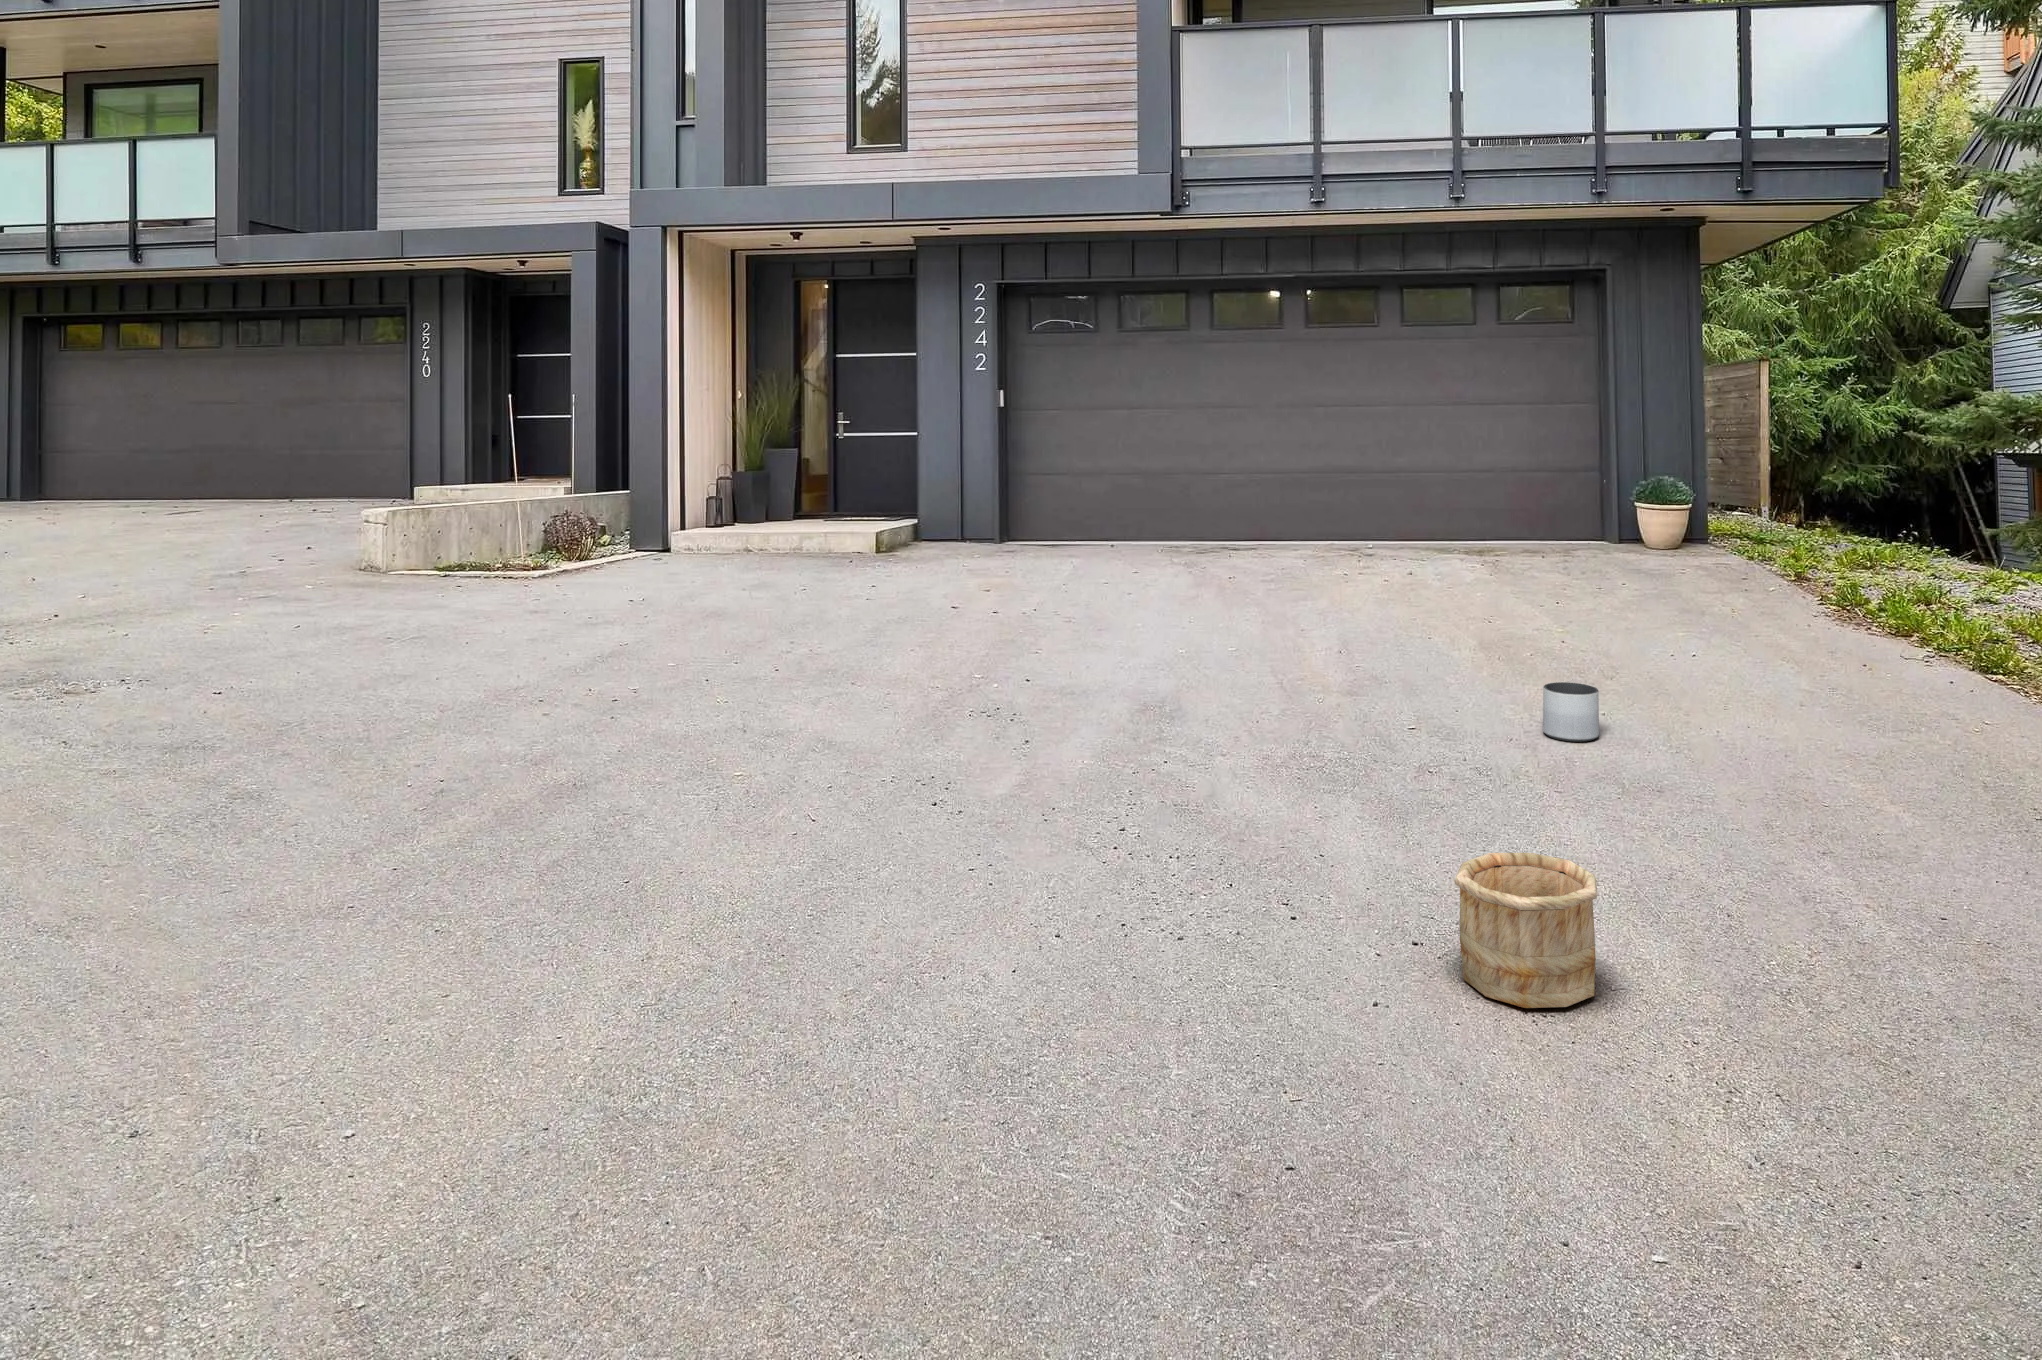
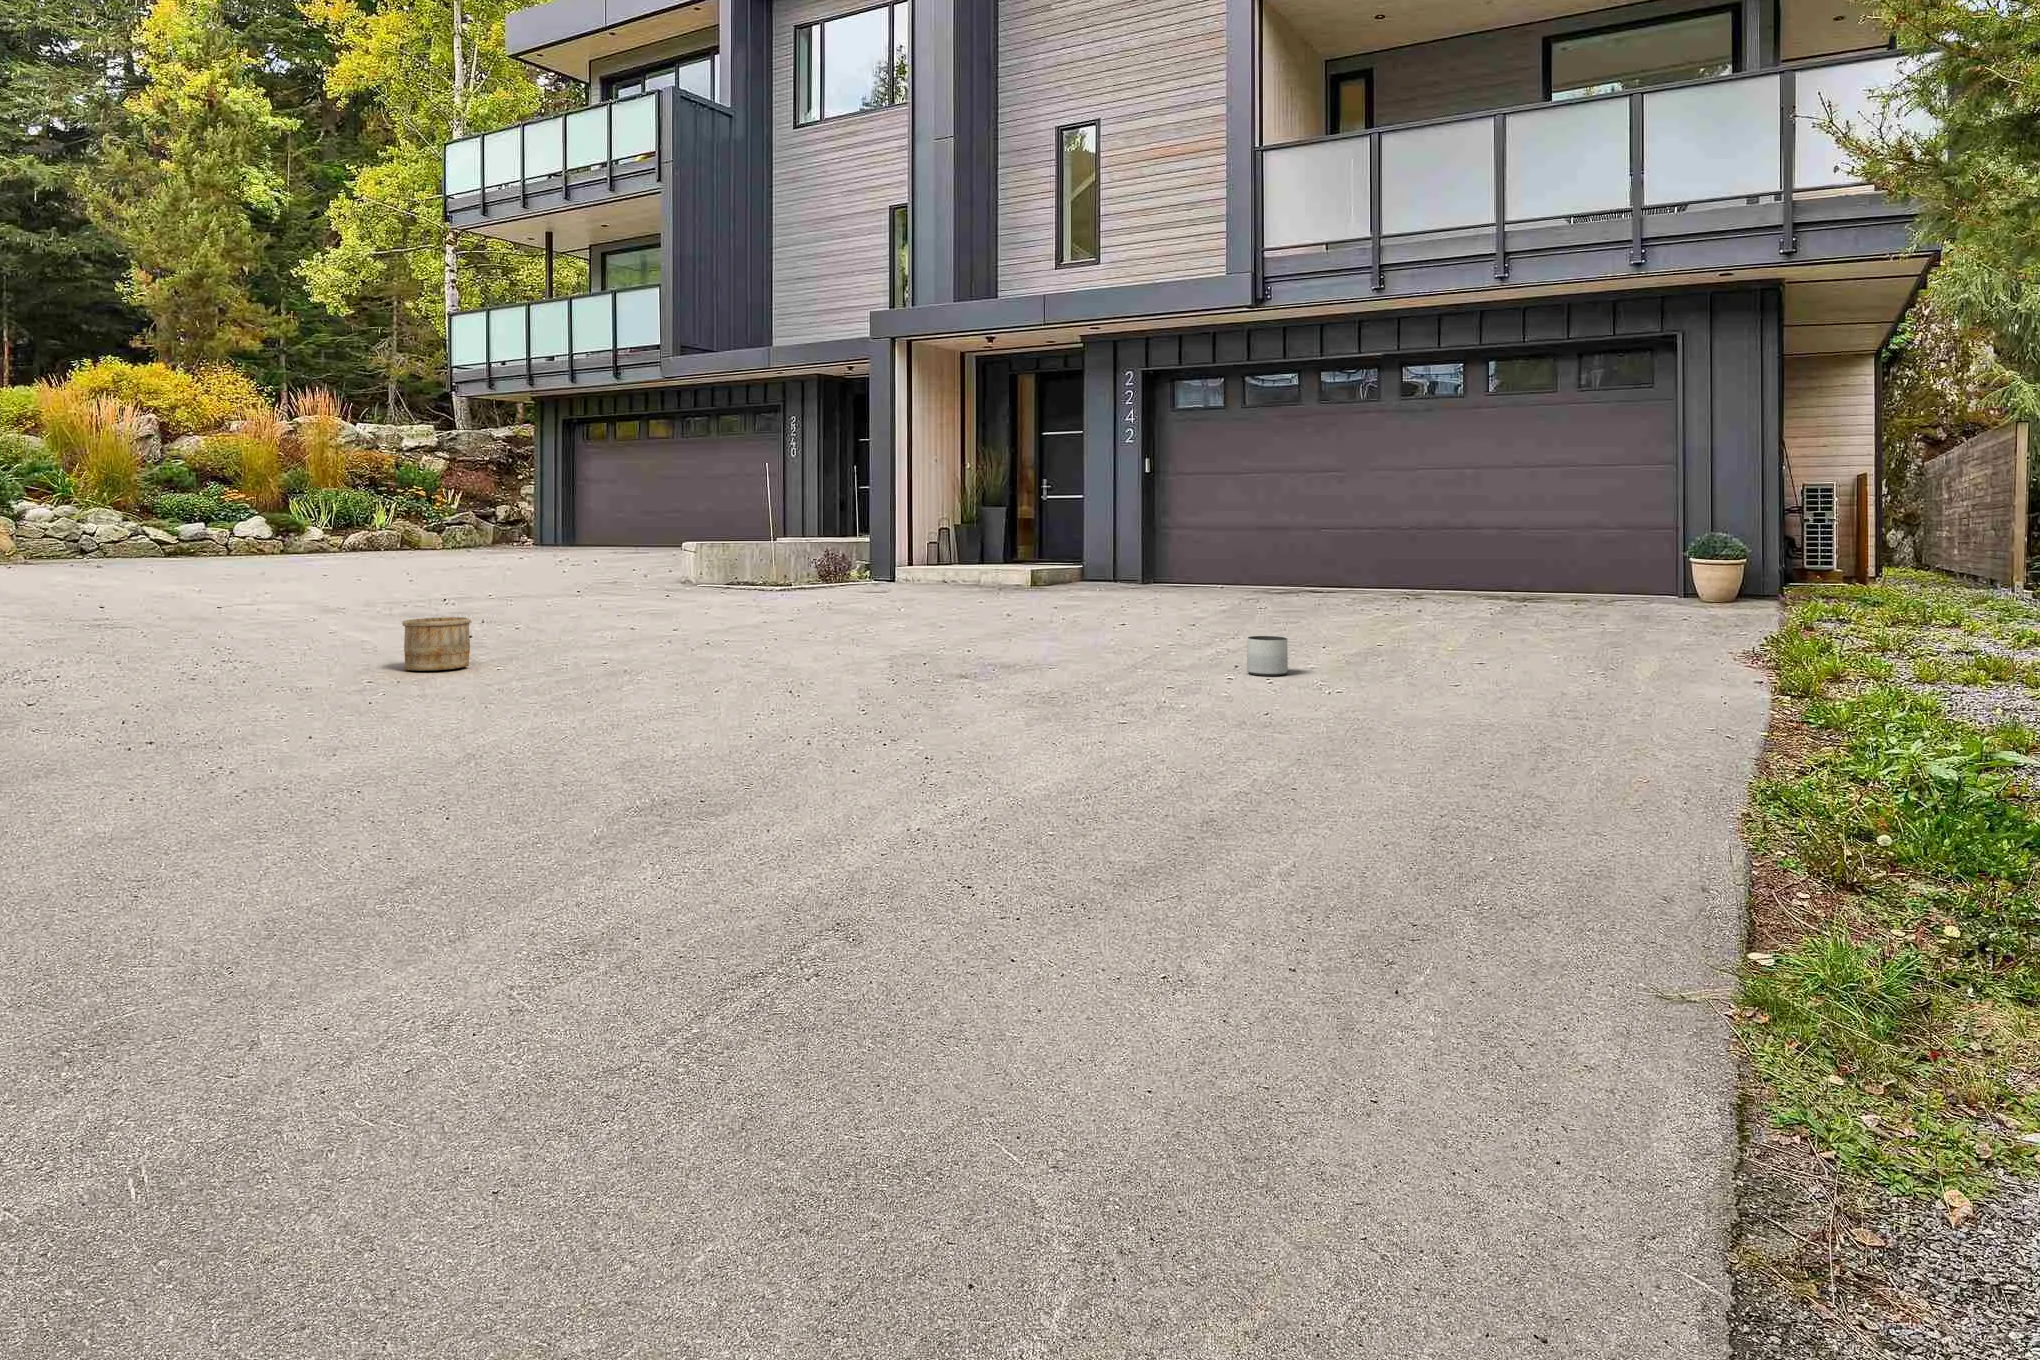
wooden bucket: present [1454,853,1597,1008] -> present [402,617,471,671]

